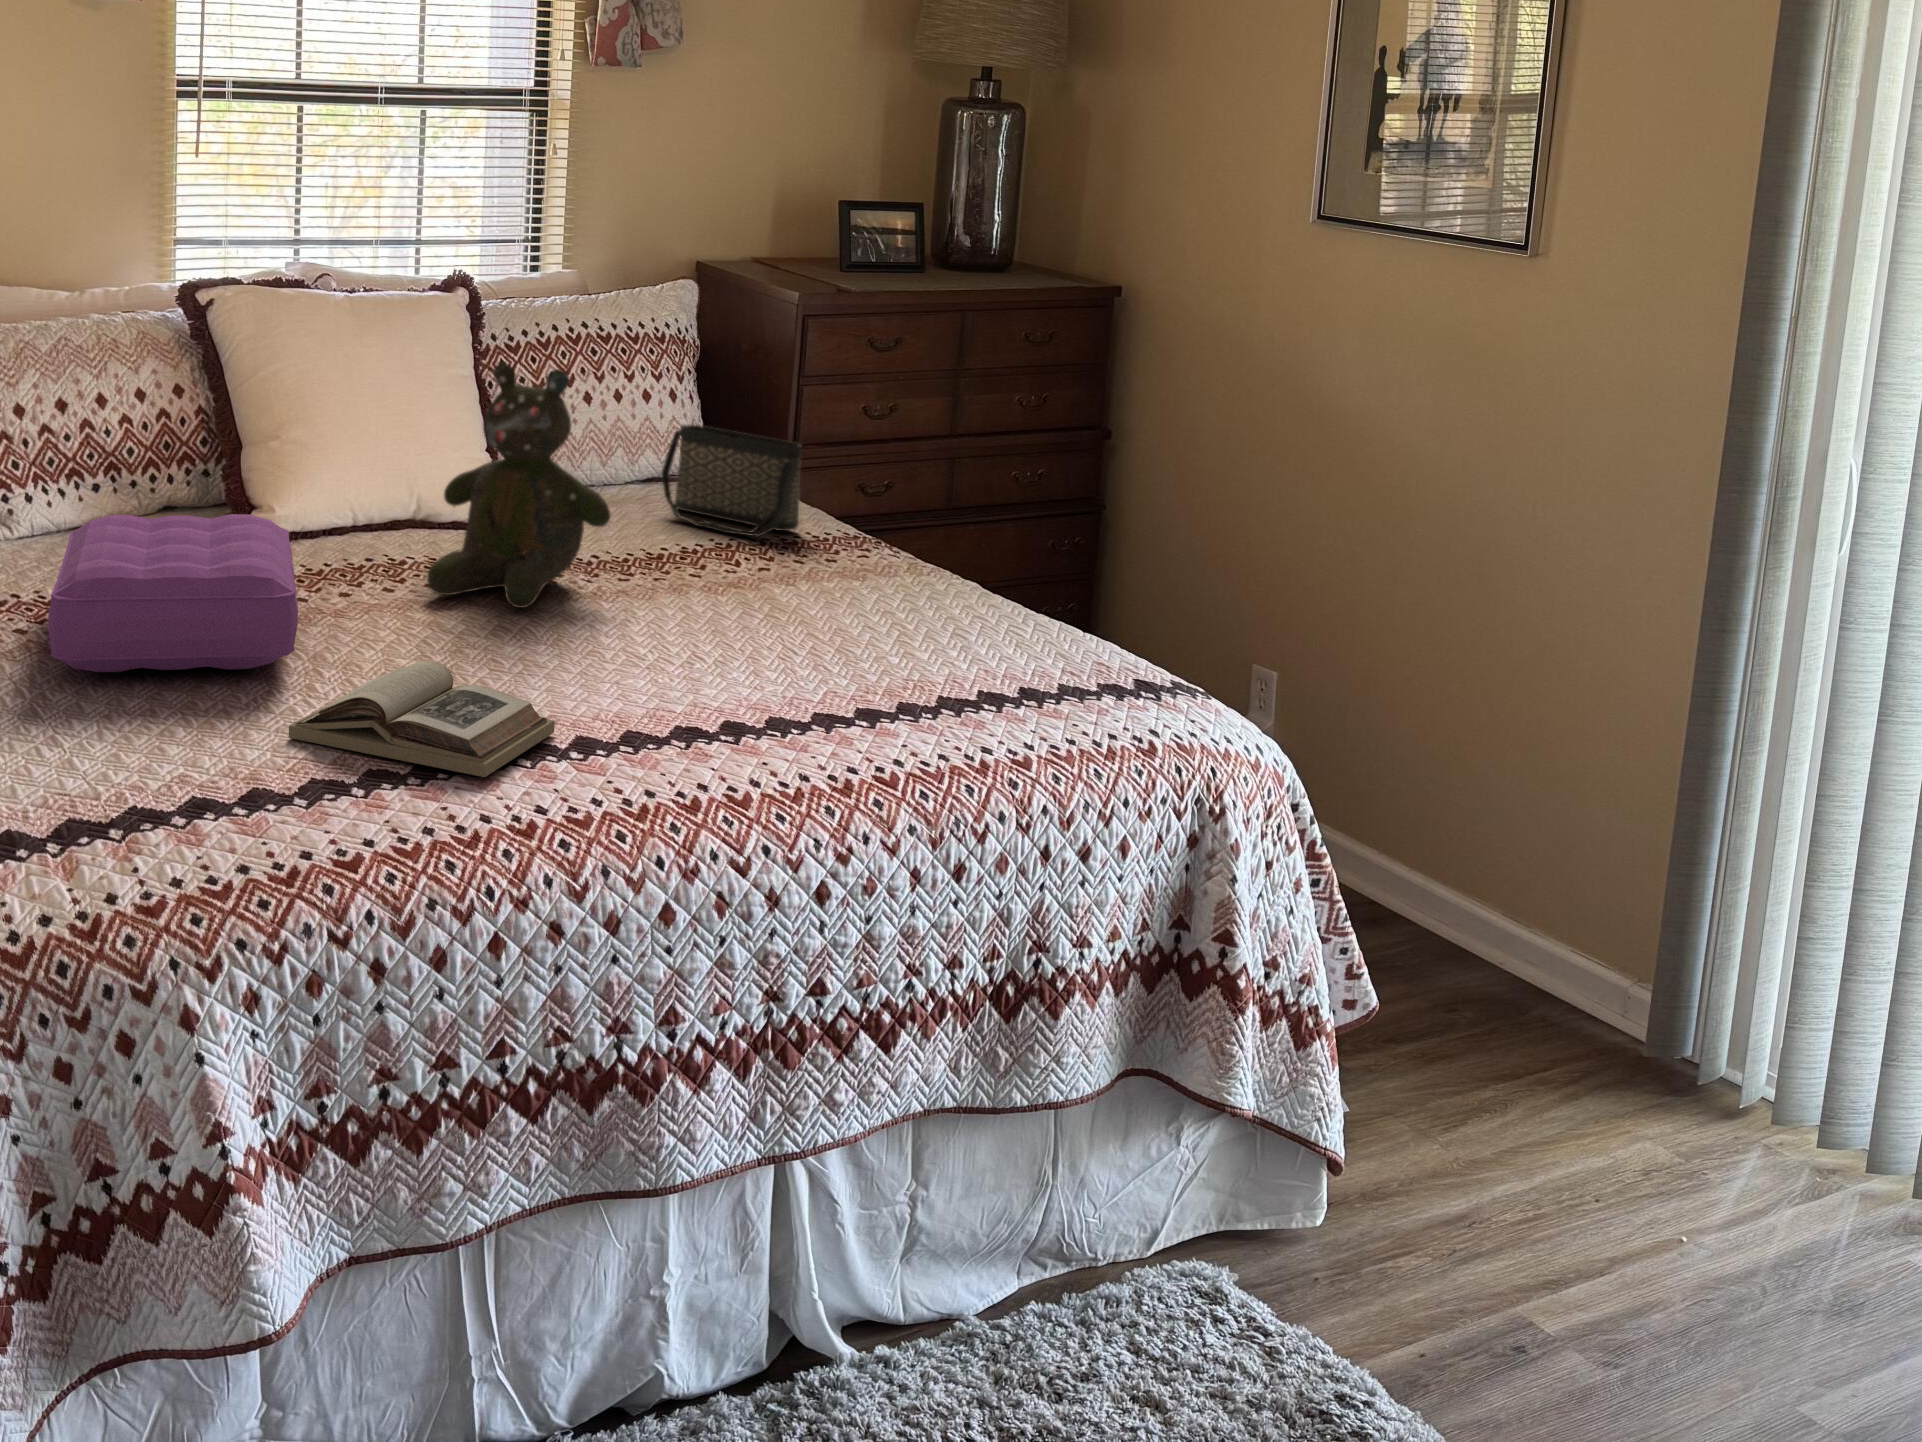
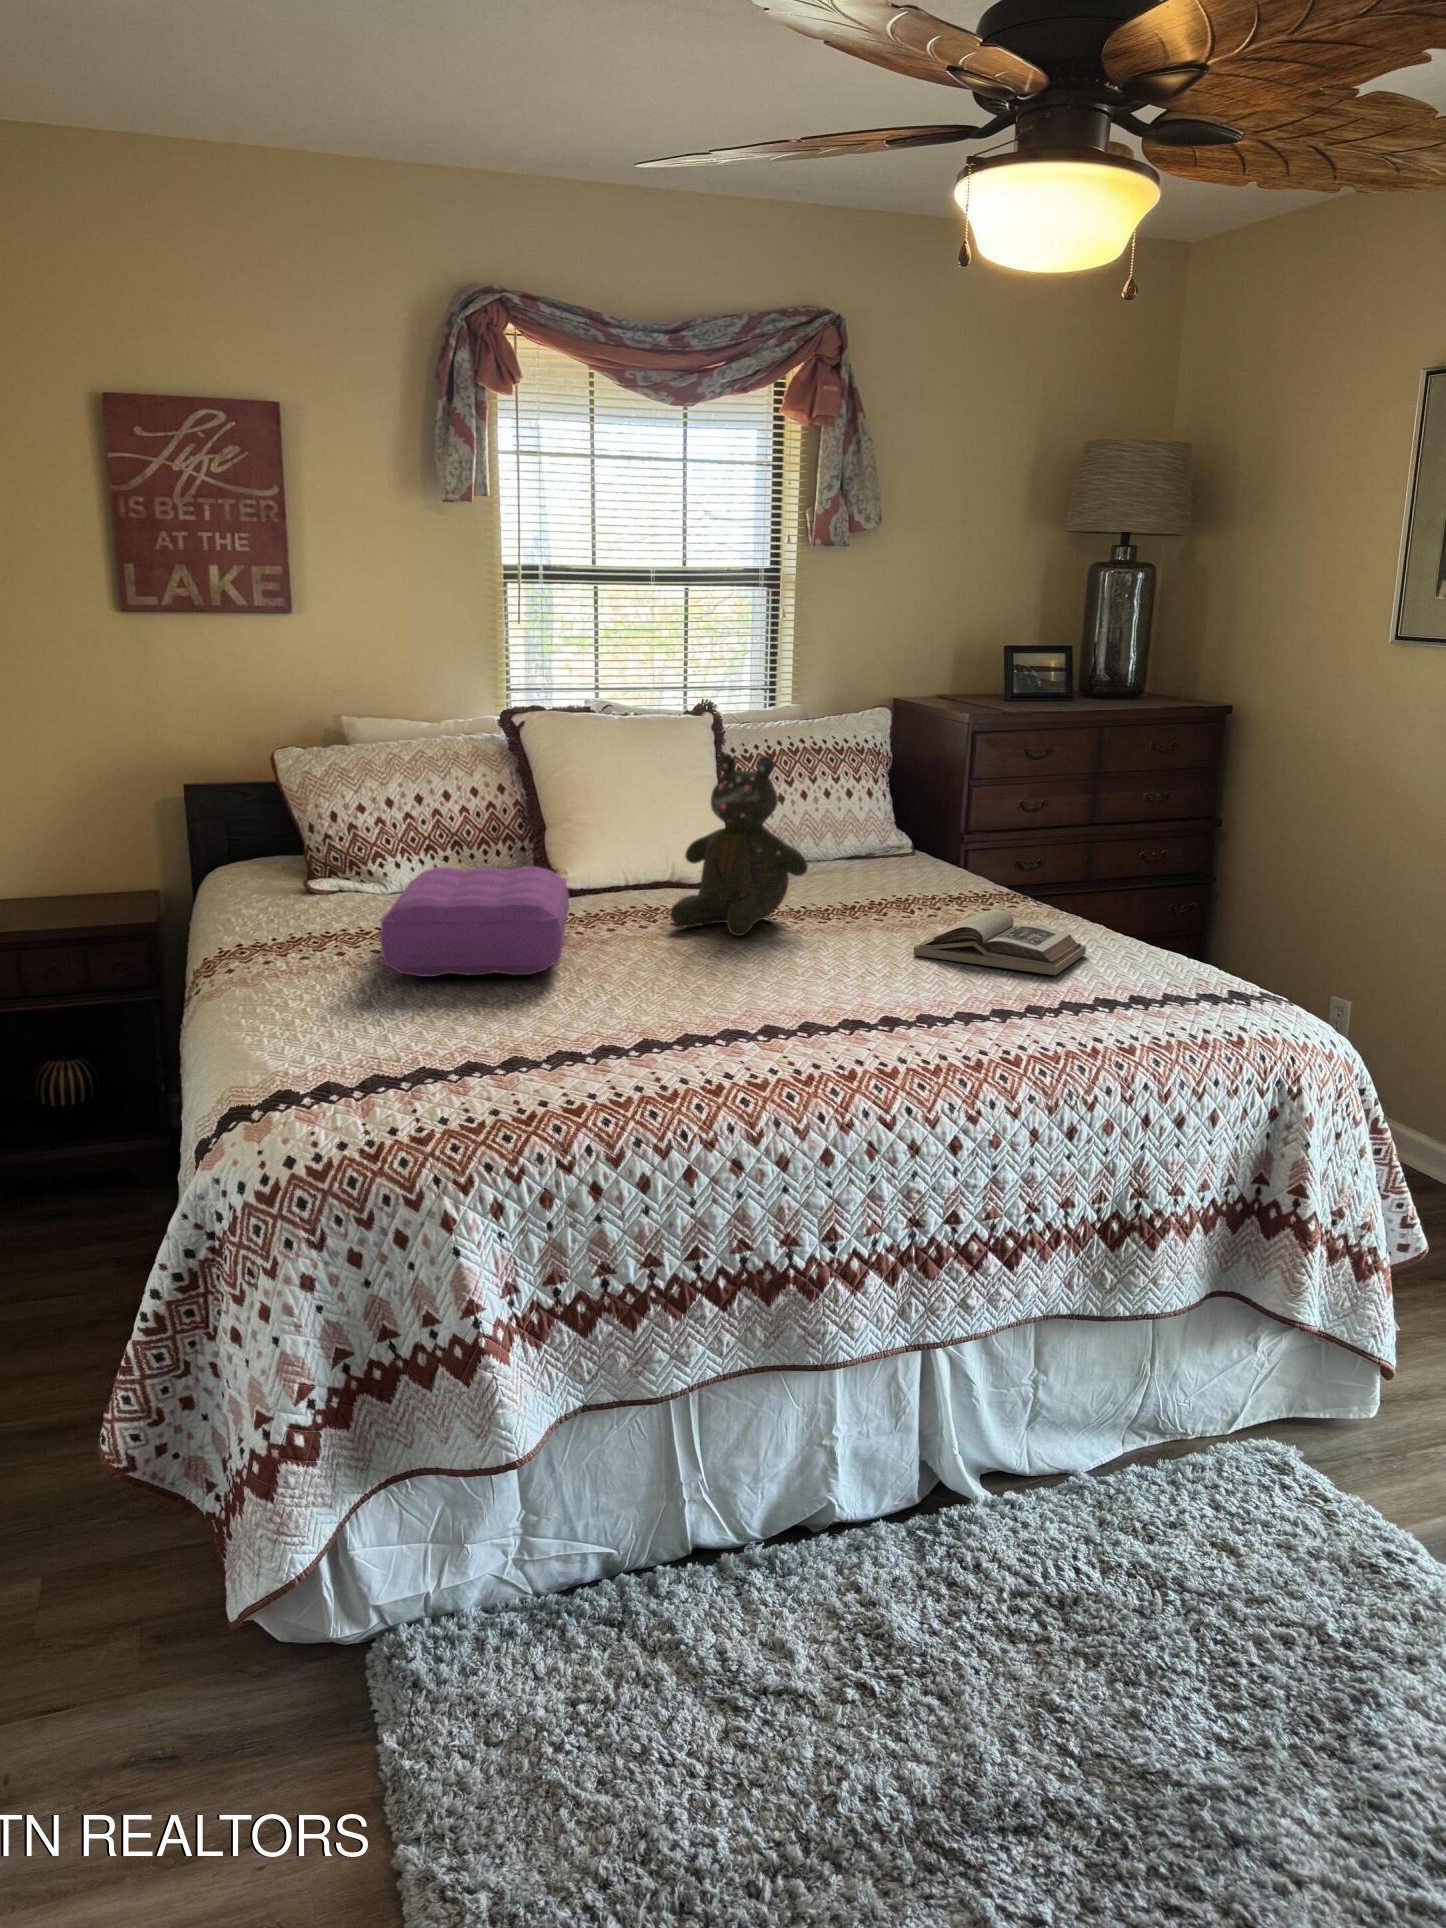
handbag: present [662,424,802,536] -> none [856,808,962,889]
book: present [289,661,555,777] -> present [914,909,1086,975]

